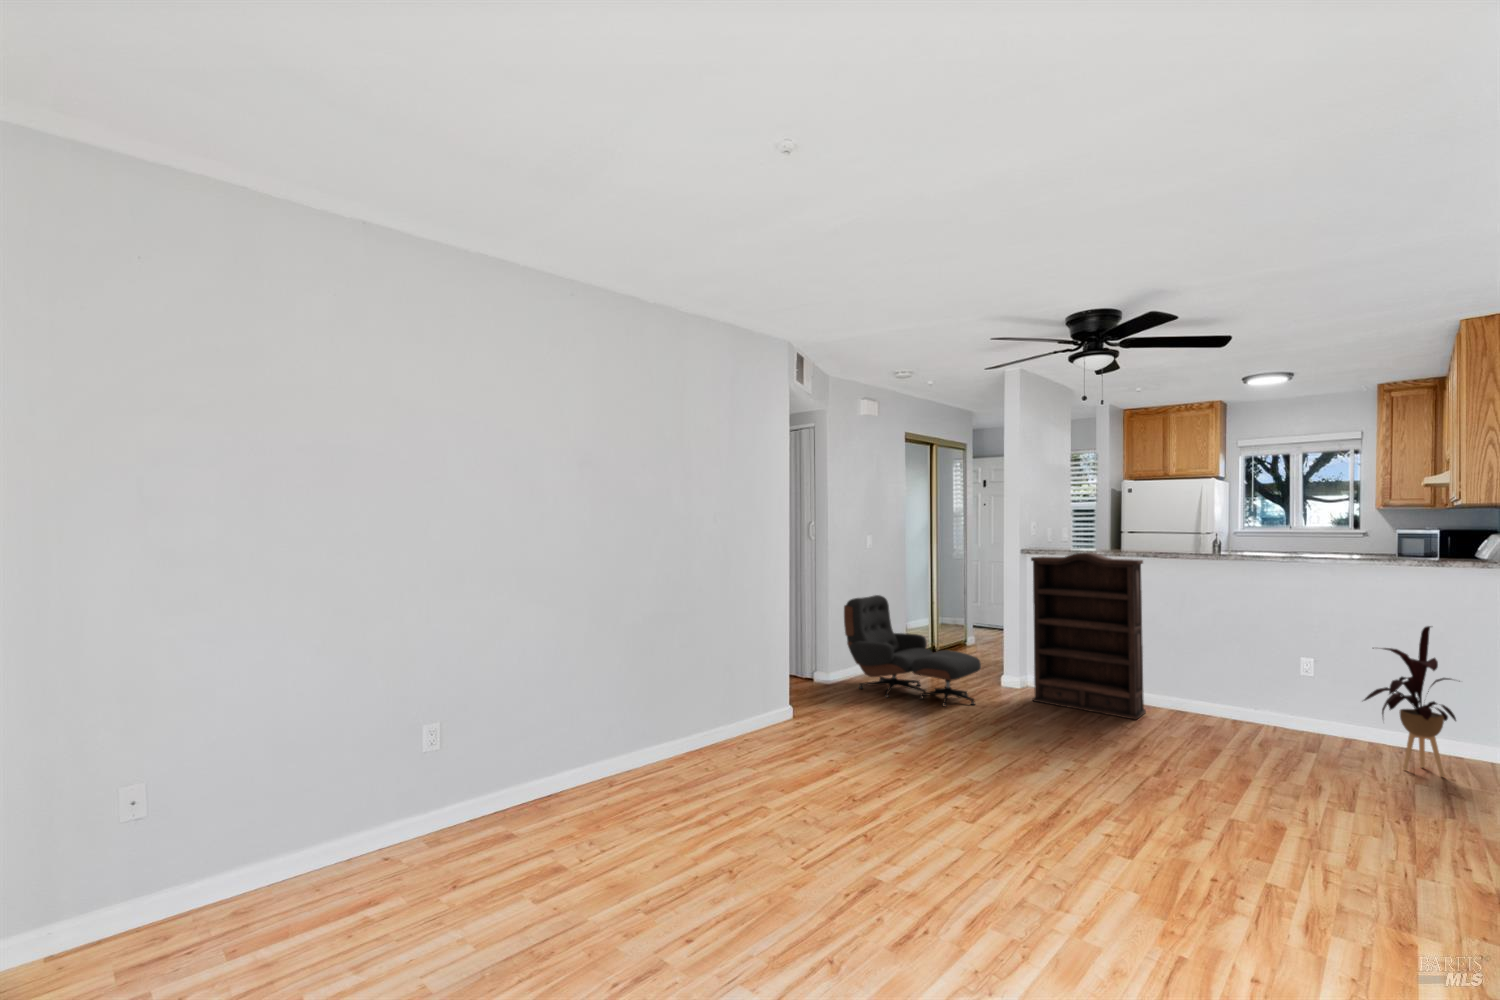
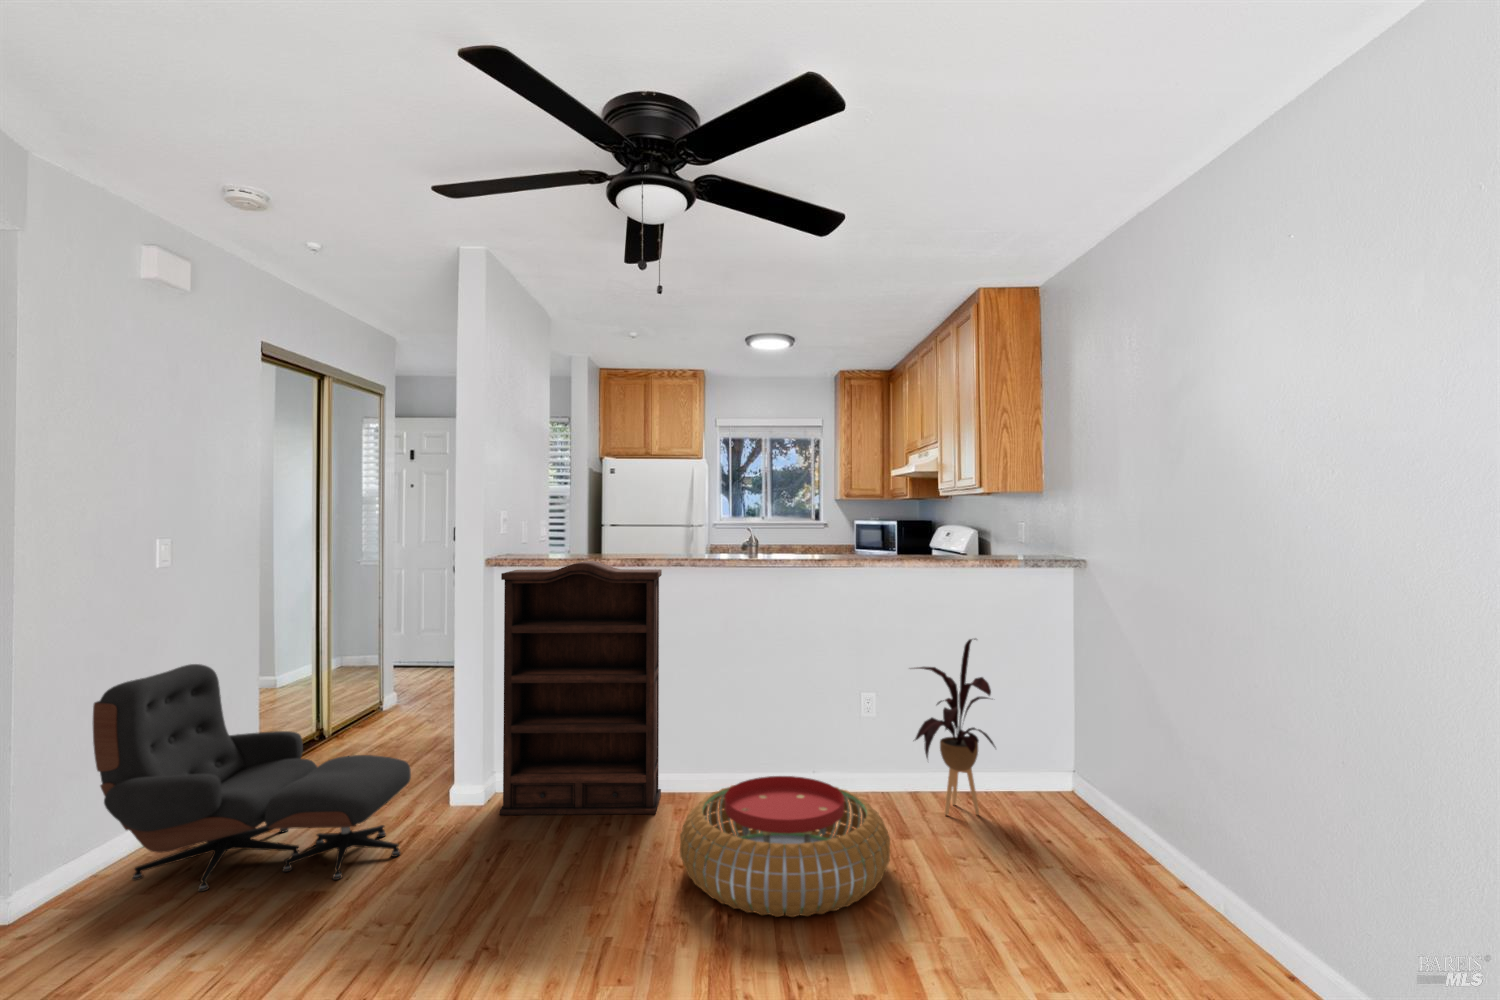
pouf: none [1138,700,1309,783] -> present [680,776,890,917]

